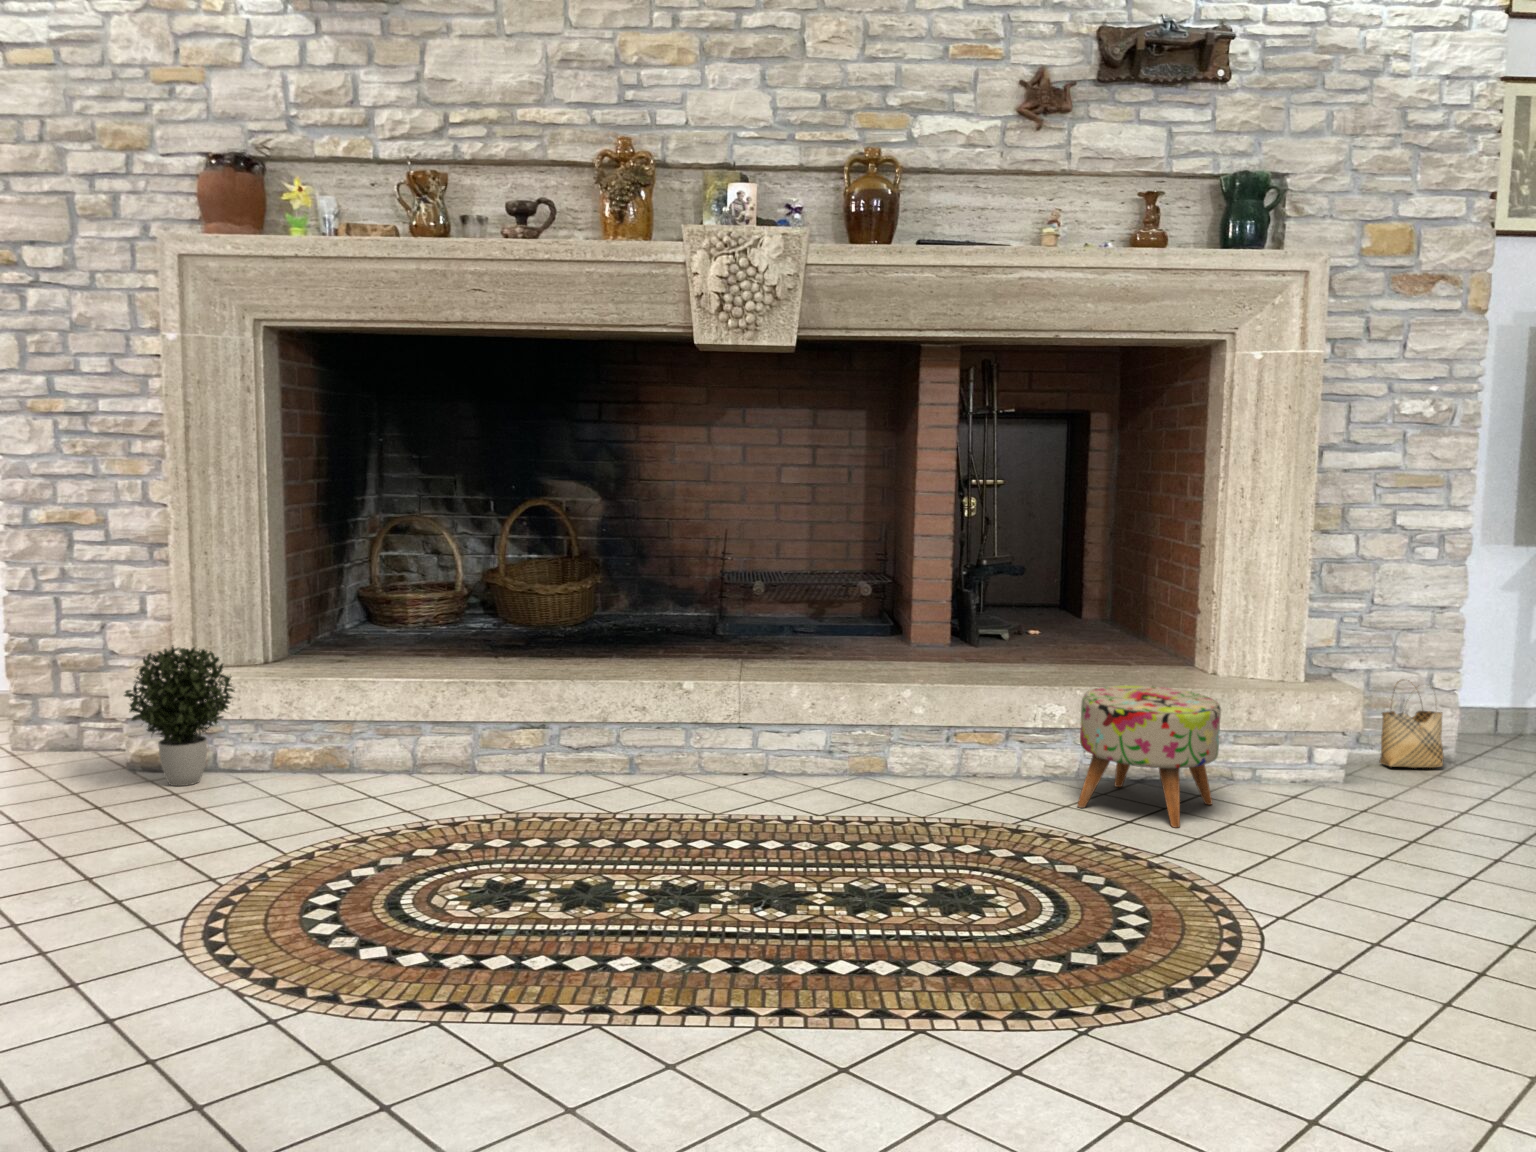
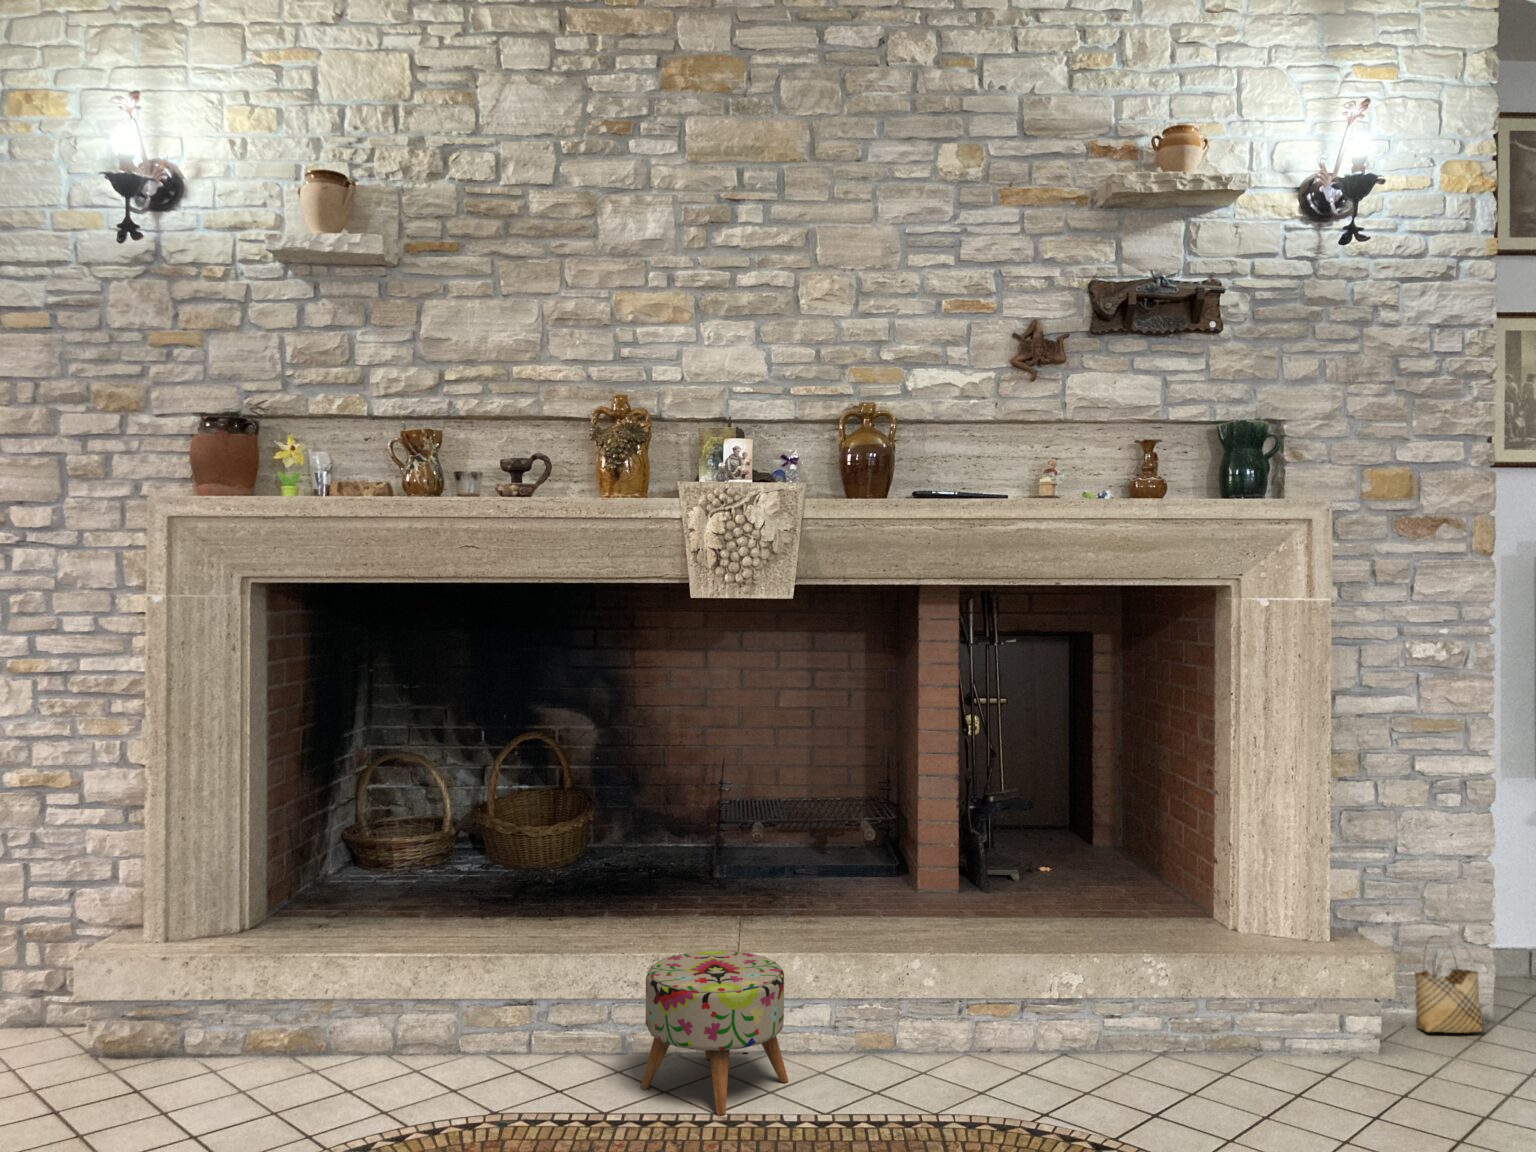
potted plant: present [124,645,234,786] -> none [92,926,209,1080]
ottoman: present [1078,686,1221,828] -> present [641,951,788,1115]

